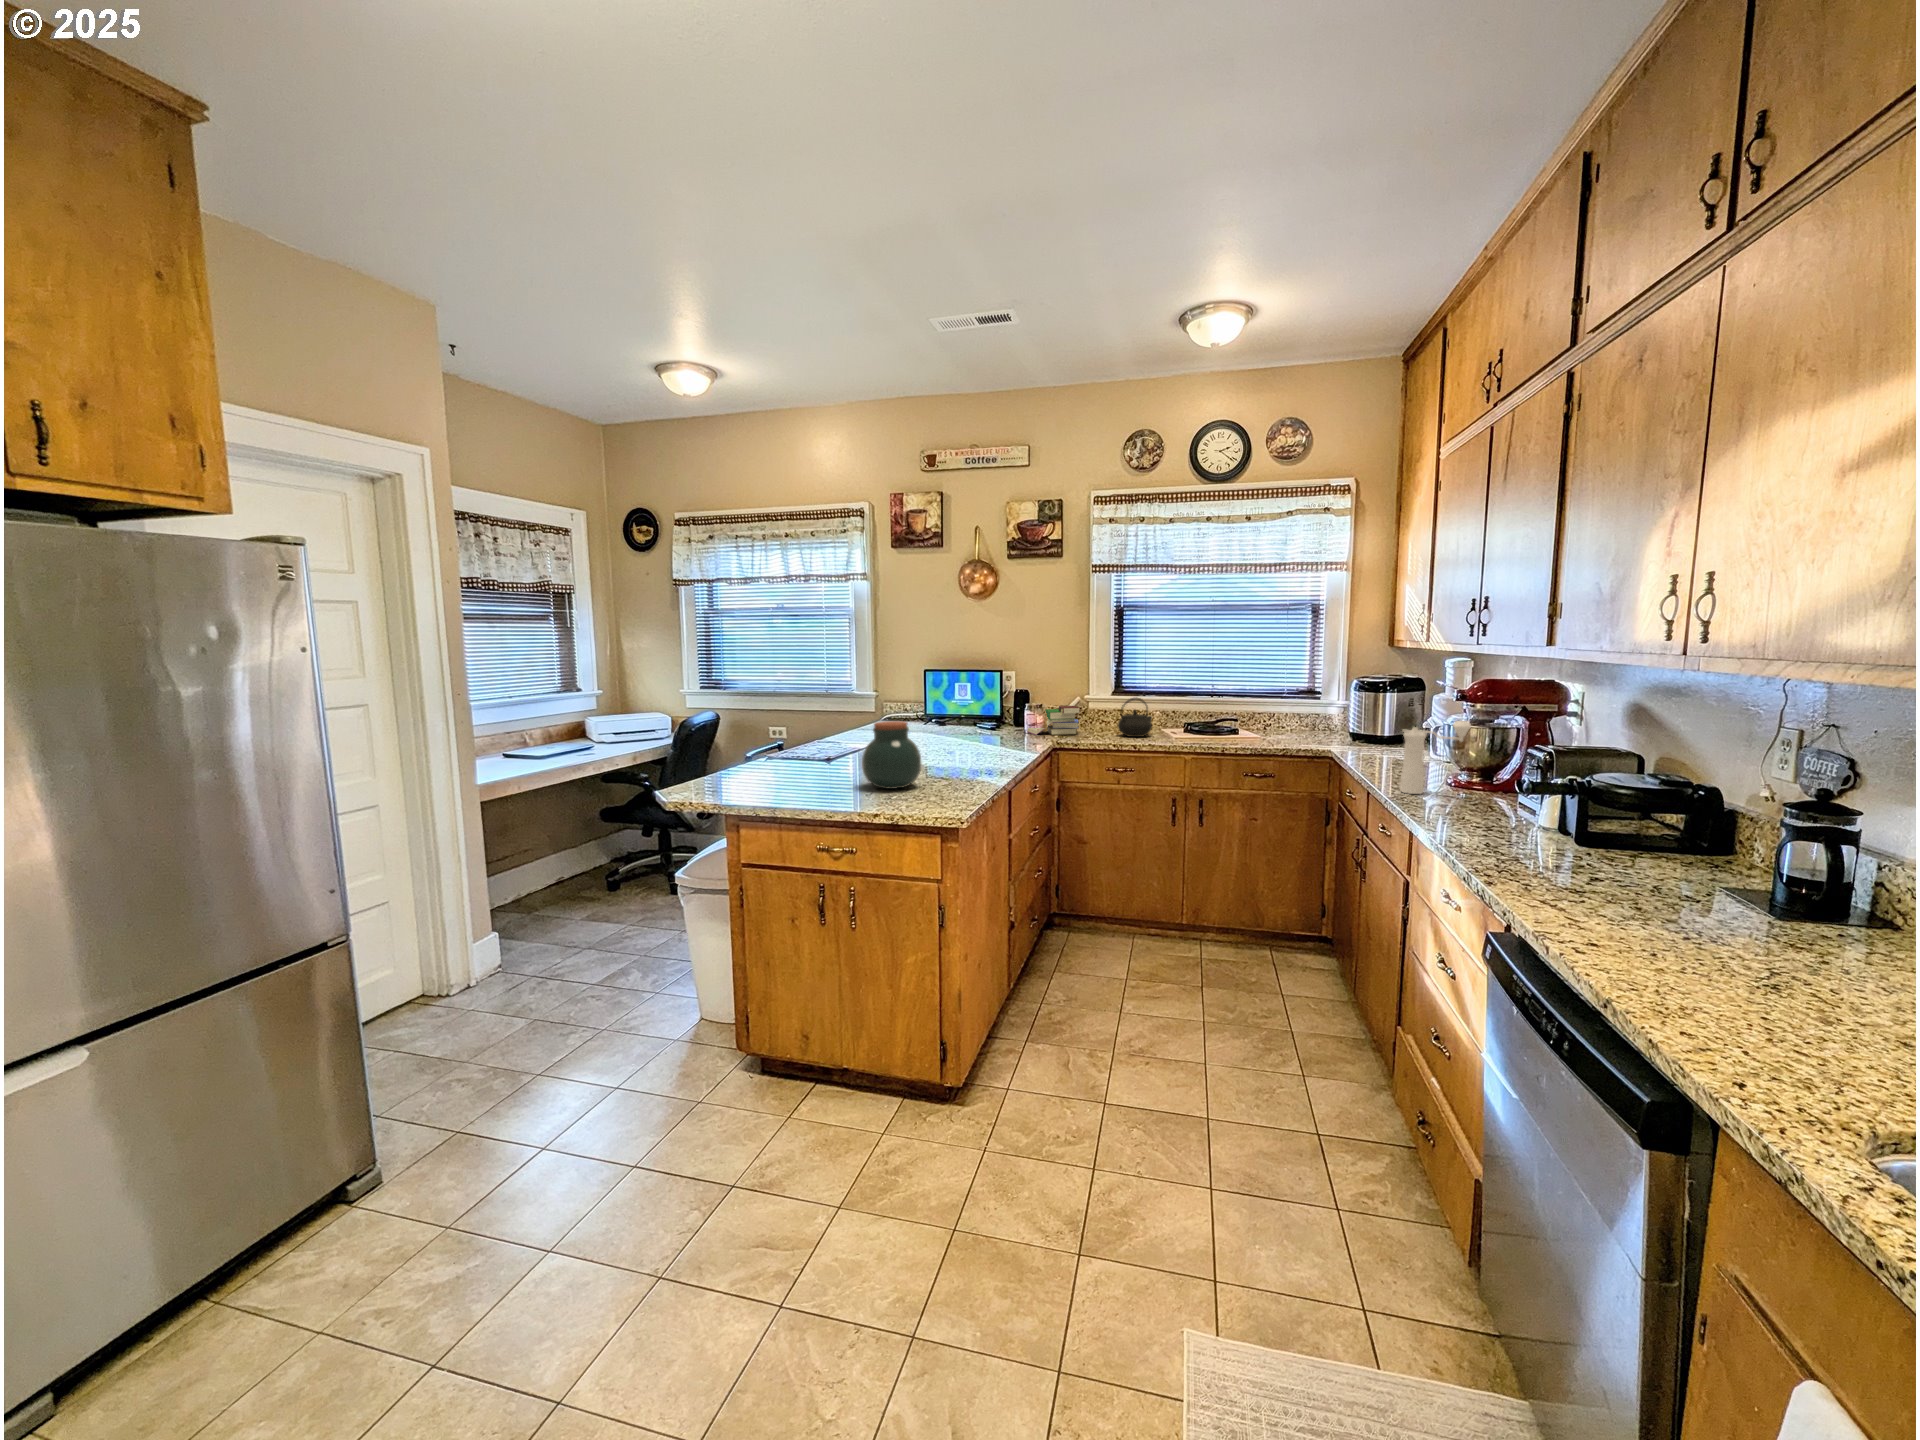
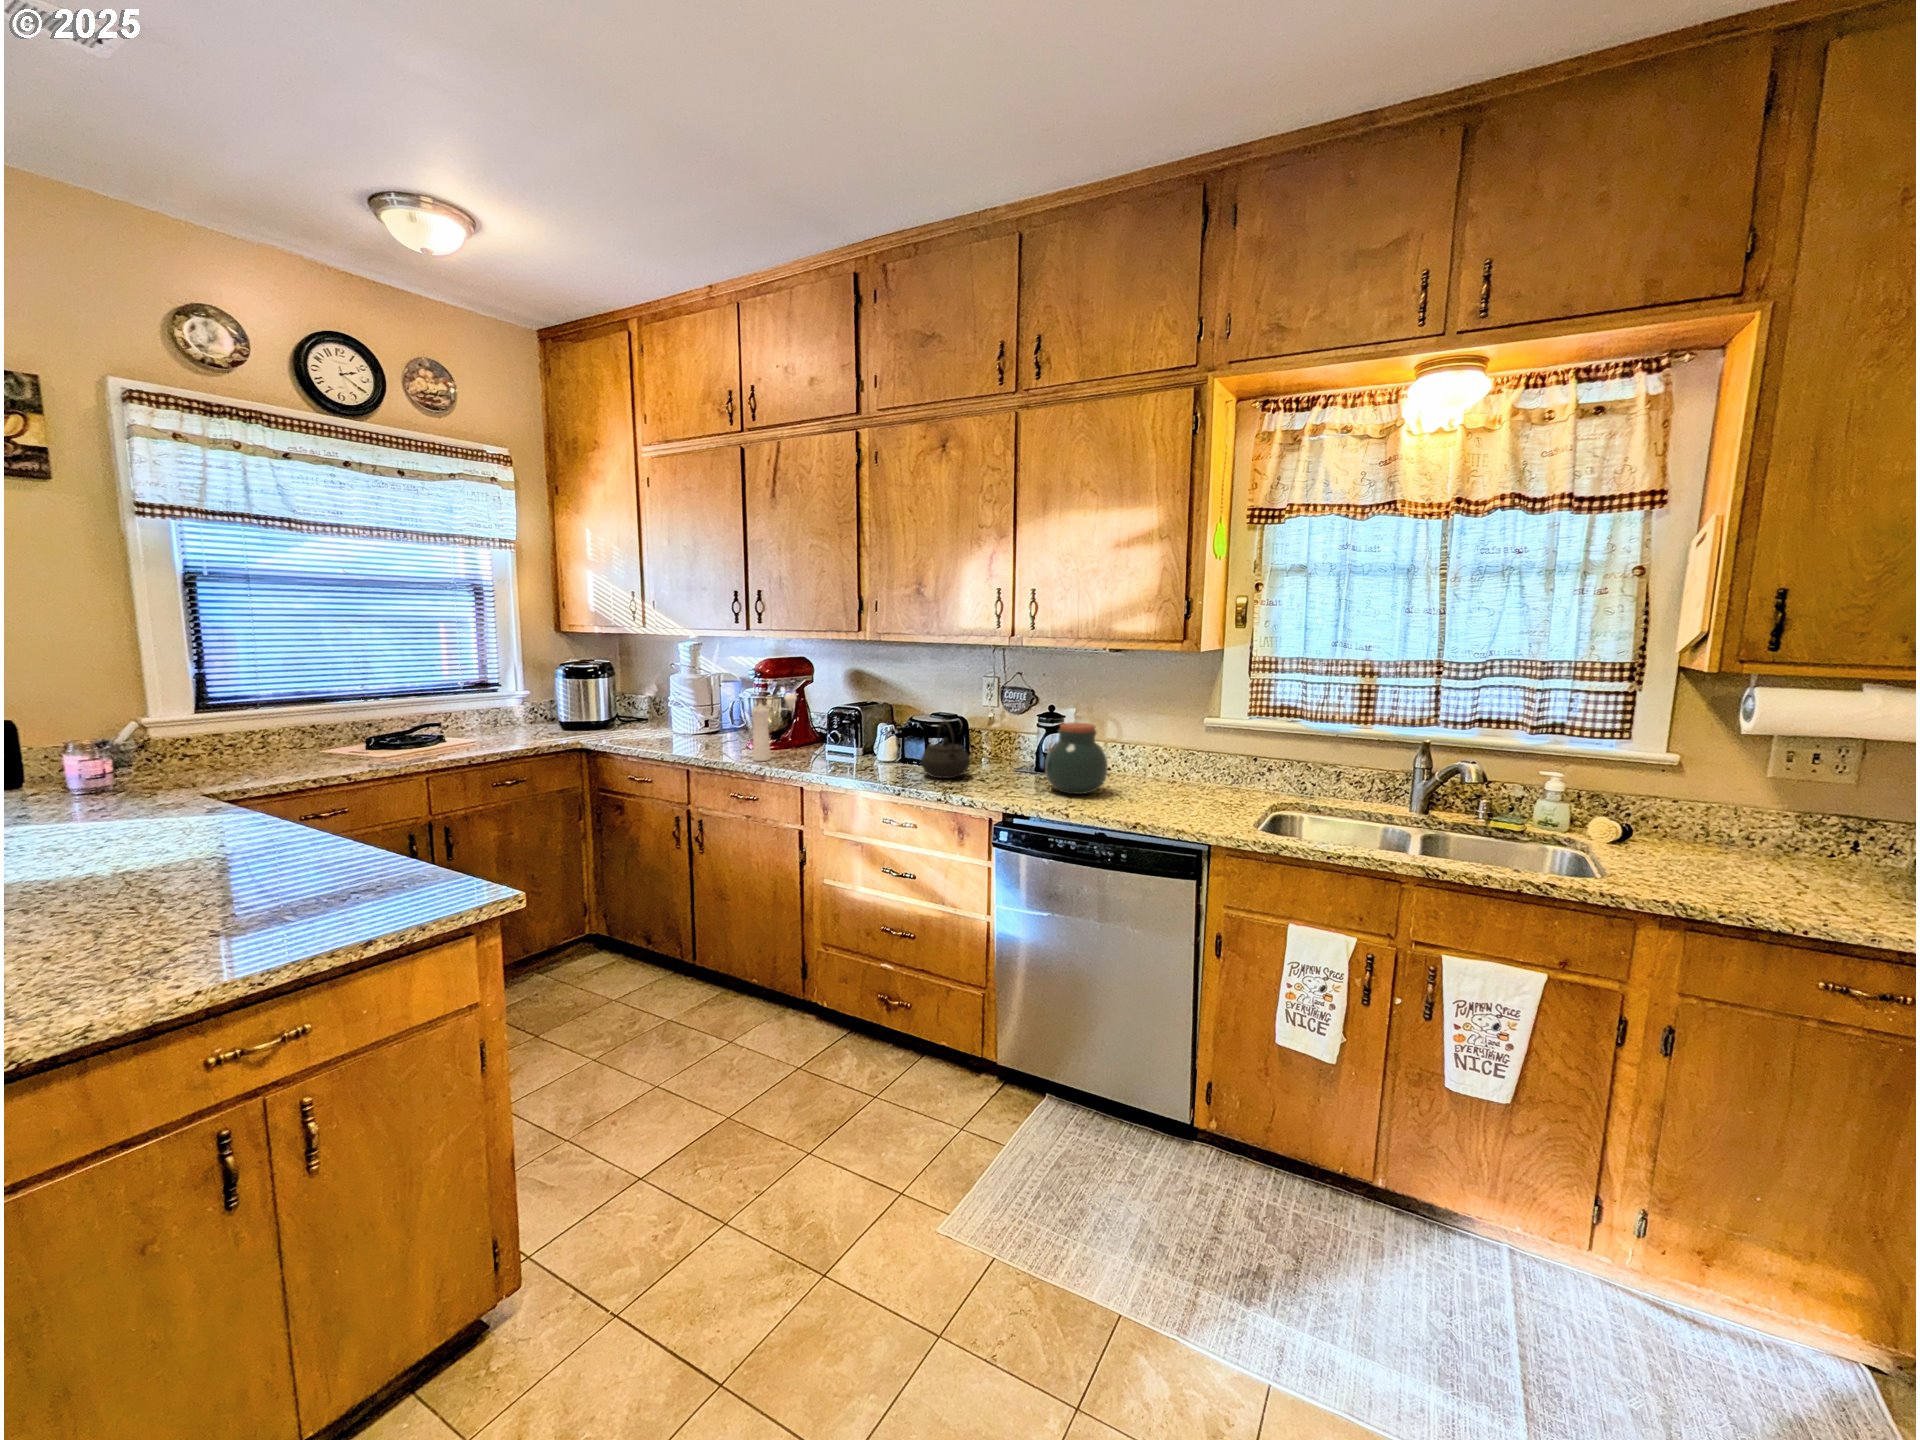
kettle: present [1118,697,1152,737] -> present [921,720,970,778]
book: present [1027,706,1080,735] -> none [79,740,219,802]
jar: present [862,721,921,789] -> present [1045,722,1108,794]

